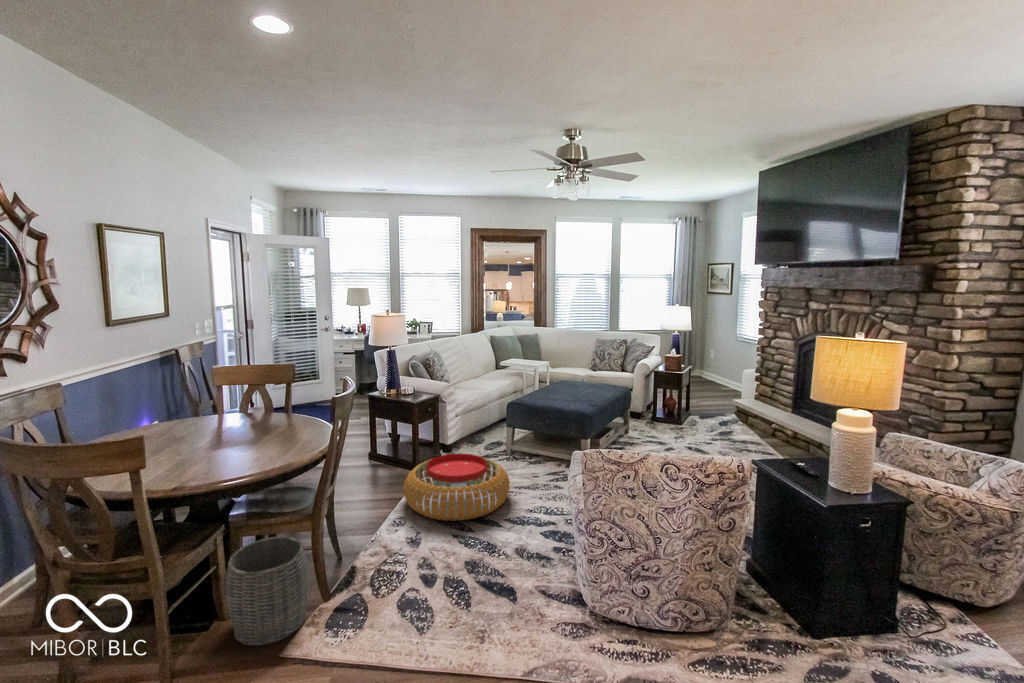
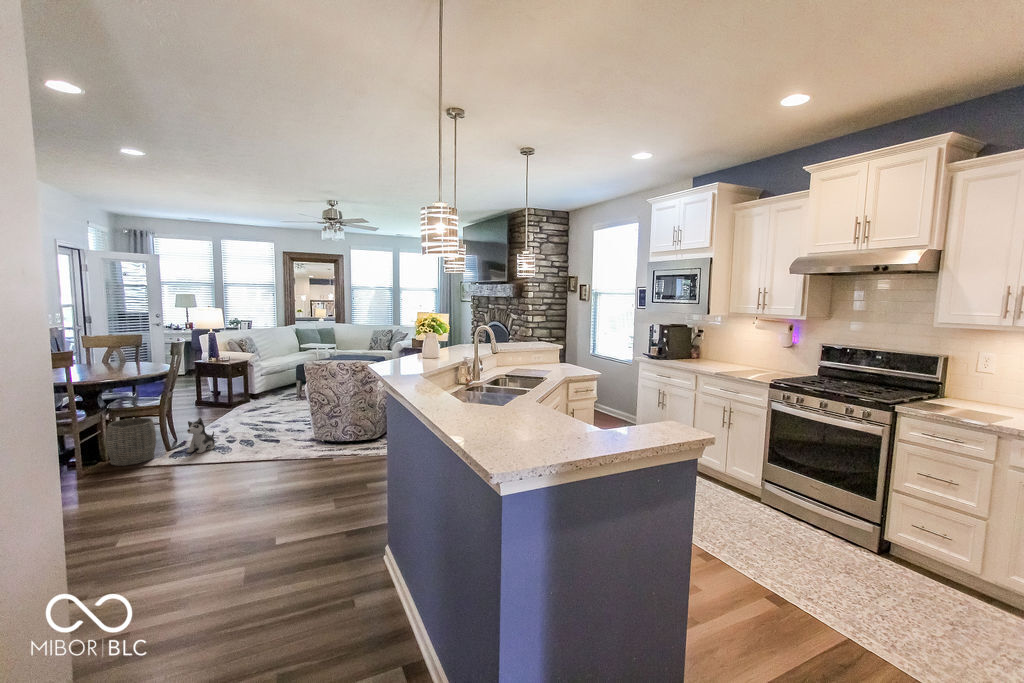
pouf: present [404,453,510,521] -> none [218,391,290,424]
plush toy: none [359,545,406,619] -> present [187,418,215,453]

